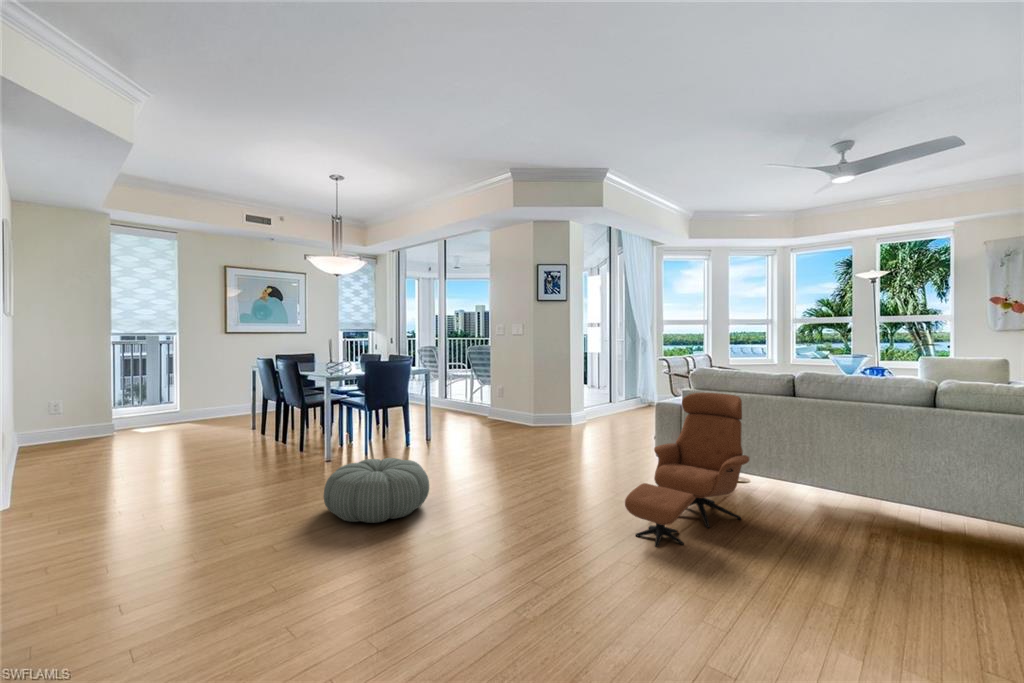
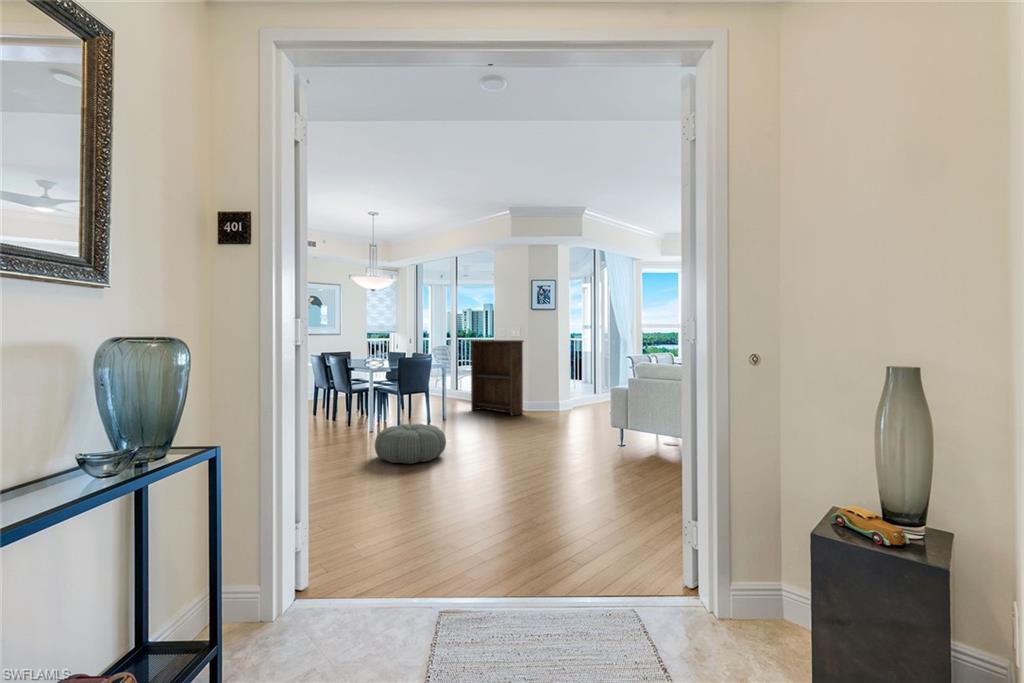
bookshelf: none [461,338,529,434] -> present [470,340,524,416]
armchair: present [625,393,750,547] -> none [575,379,665,476]

